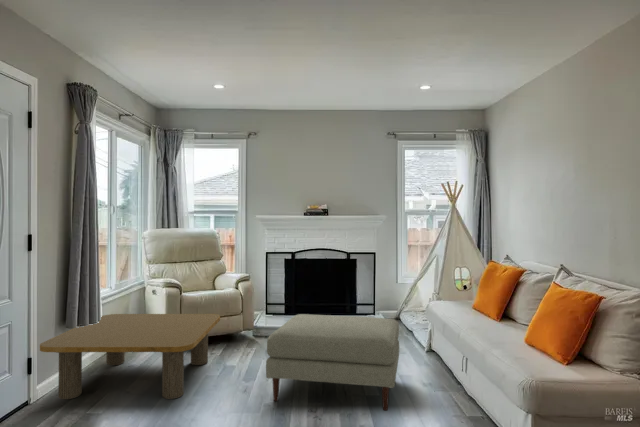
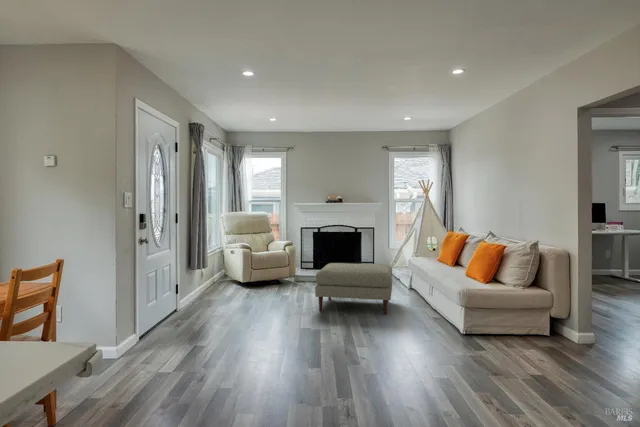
coffee table: present [40,314,220,399] -> none [183,265,279,310]

